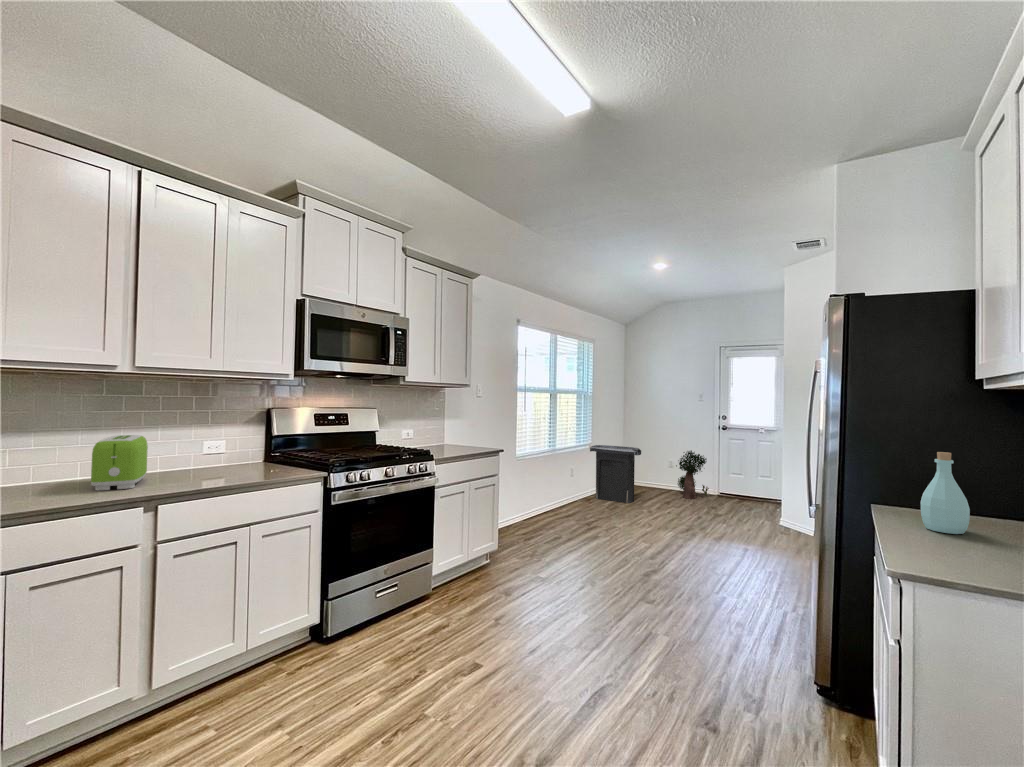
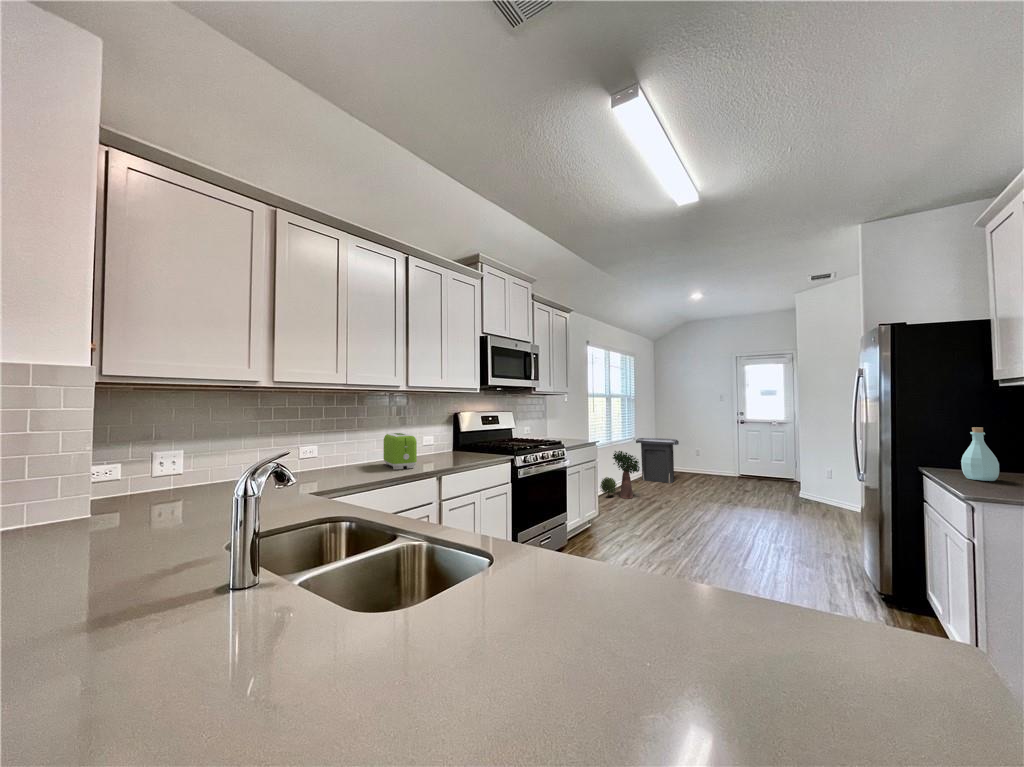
potted plant: present [676,450,709,499] -> present [600,451,640,499]

